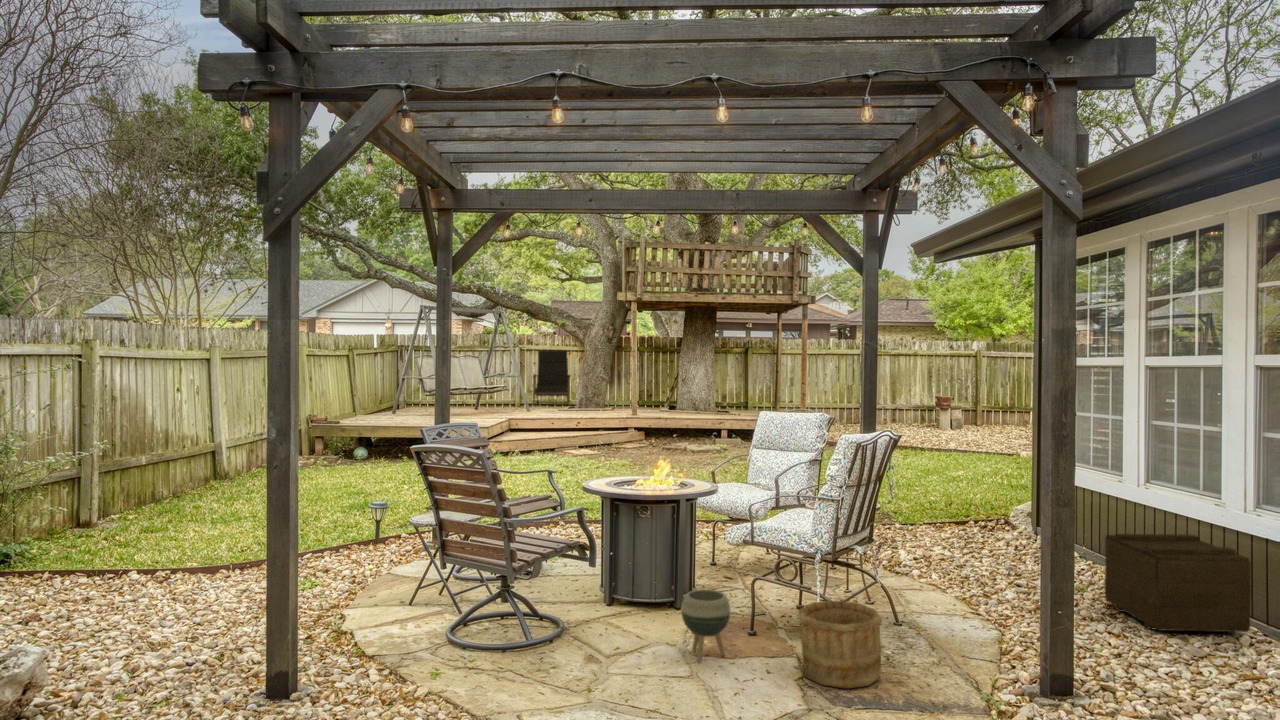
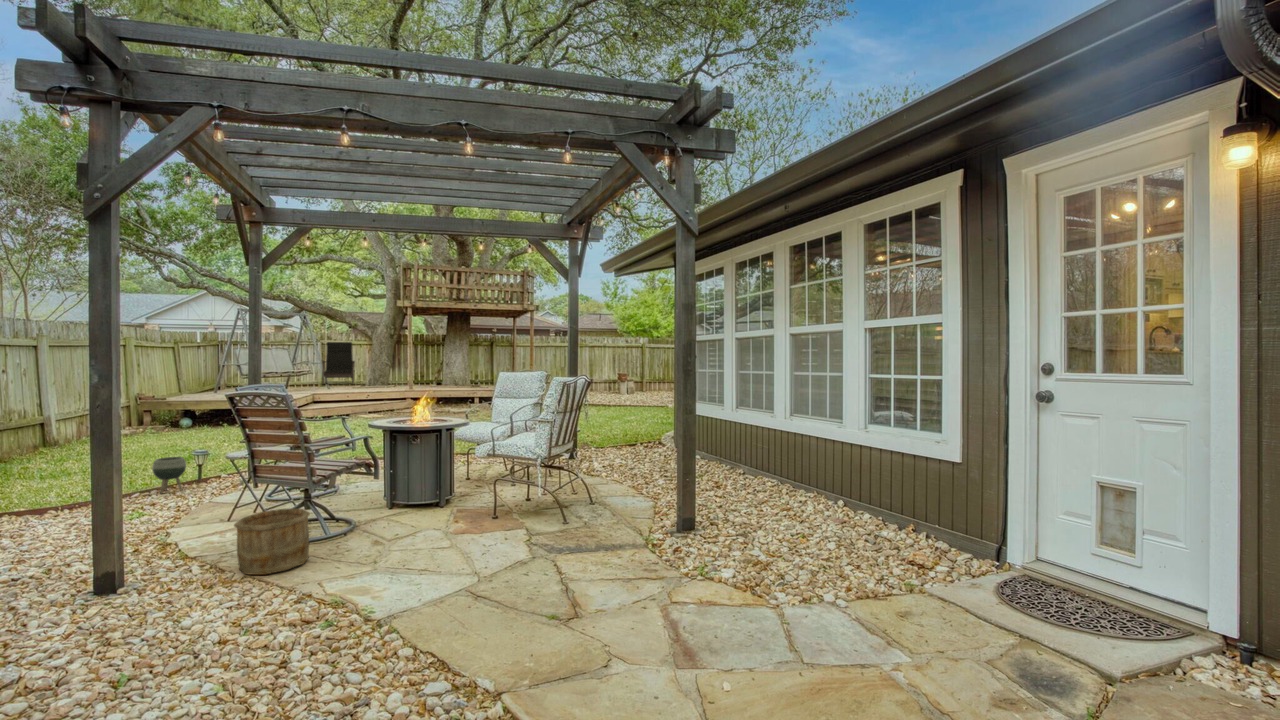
wooden crate: present [1105,534,1251,632] -> none [712,437,783,491]
planter: present [681,590,730,663] -> present [152,457,186,494]
wooden bucket: present [799,601,882,689] -> present [234,509,310,575]

